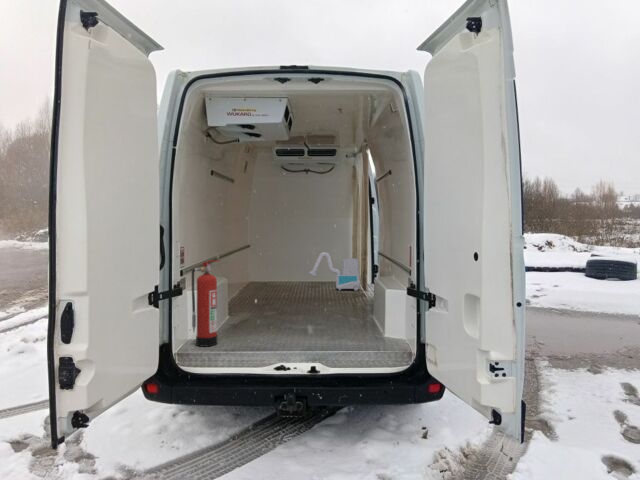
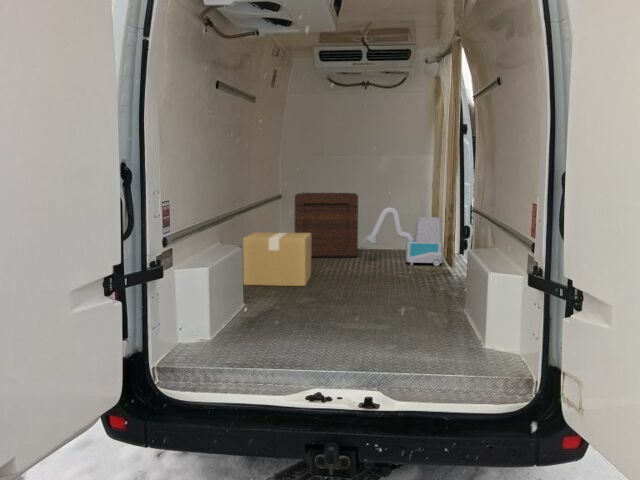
wooden crate: none [261,243,304,286] -> present [295,193,358,257]
fire extinguisher: present [192,261,217,347] -> none [180,223,224,355]
cardboard box: none [227,269,273,305] -> present [243,233,311,286]

